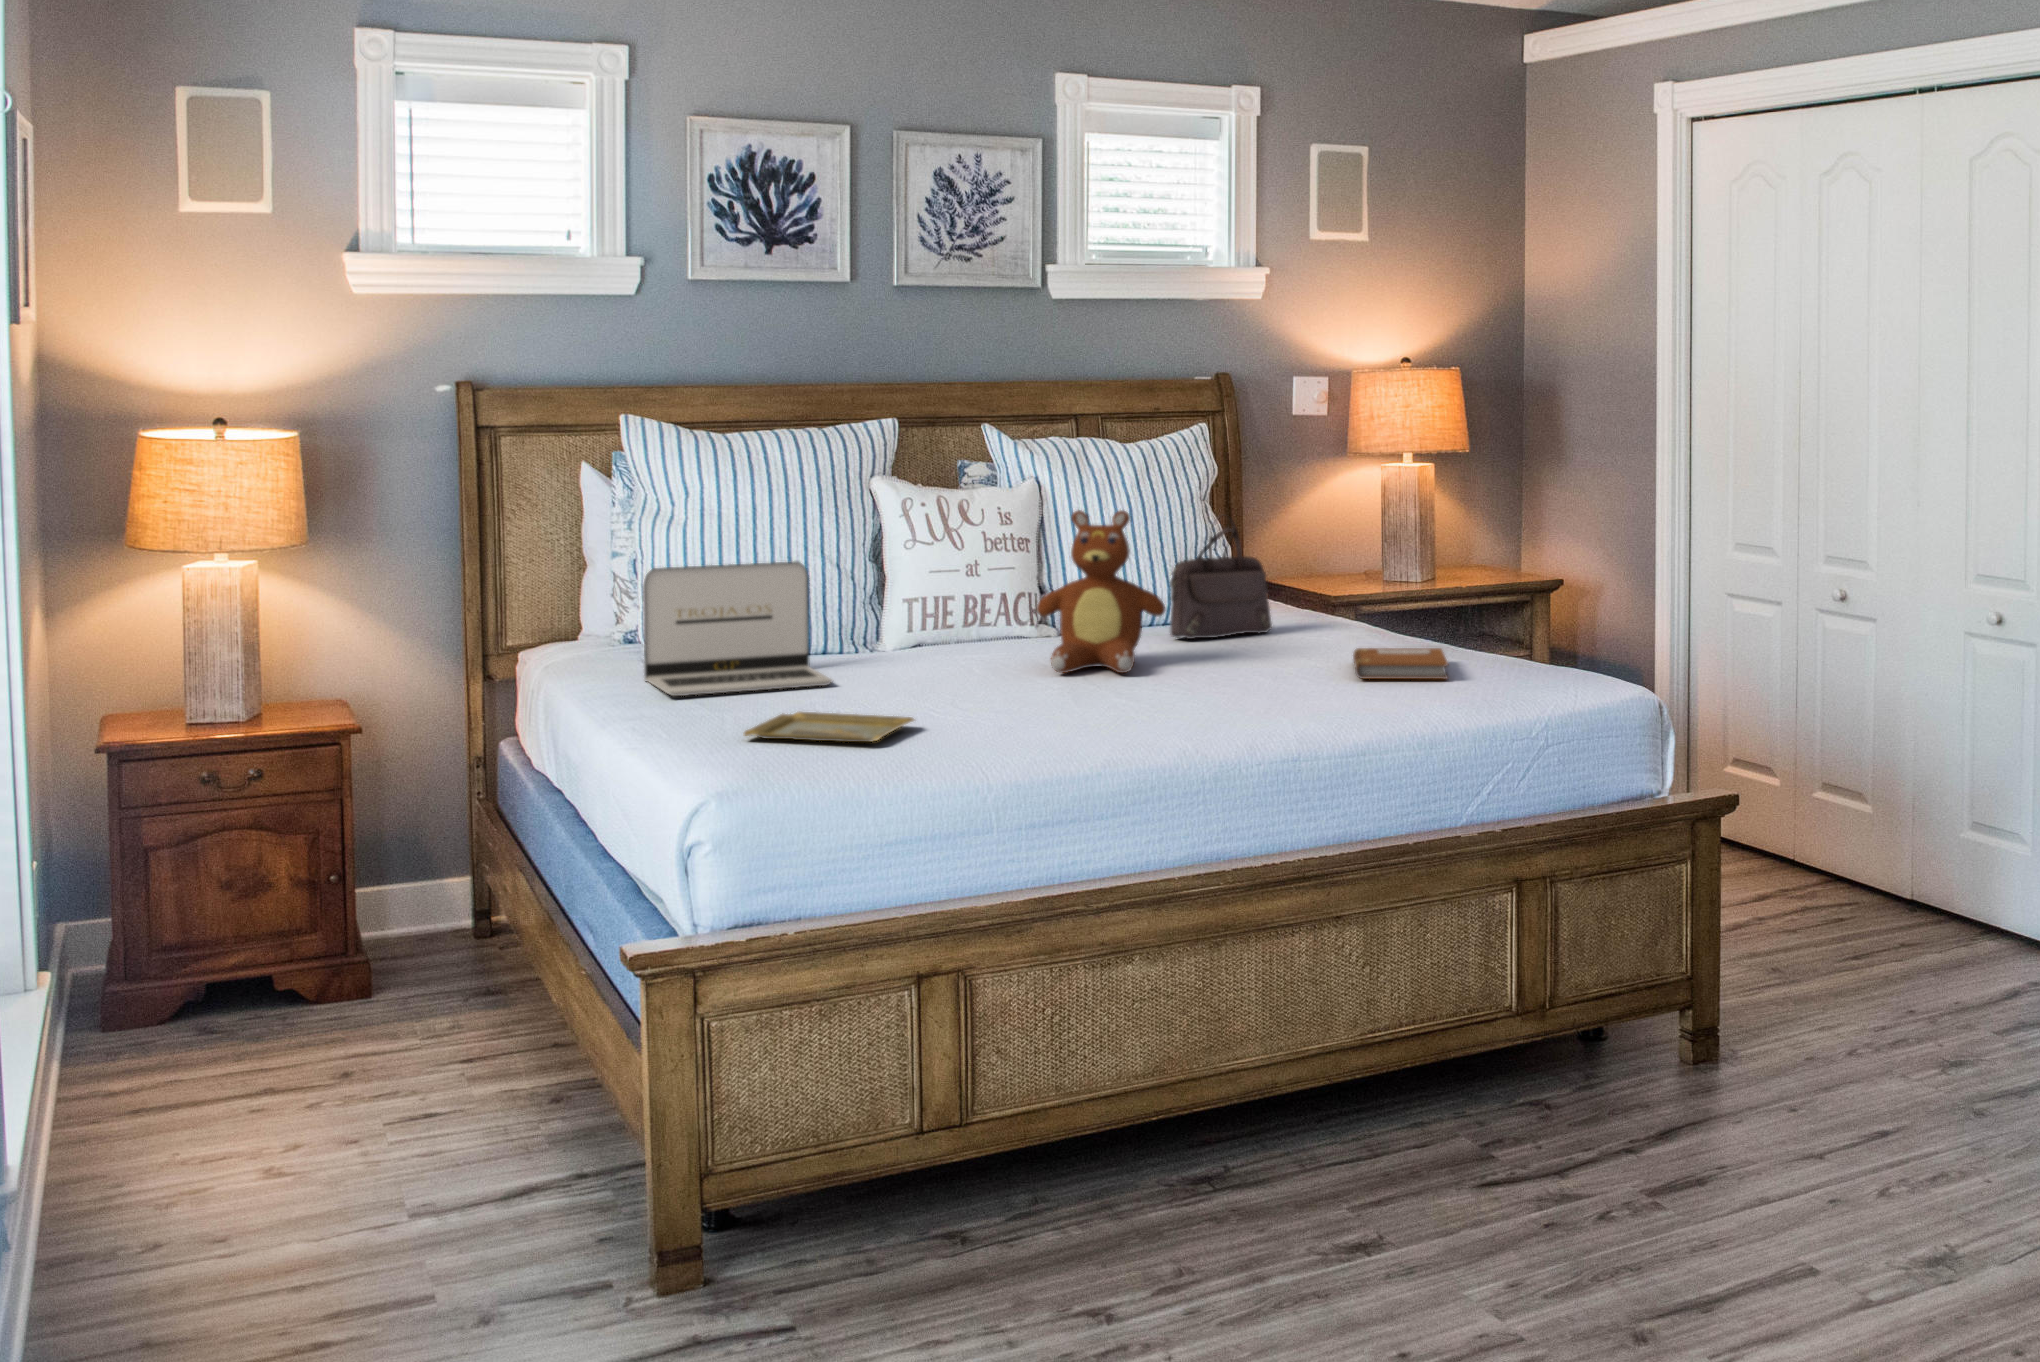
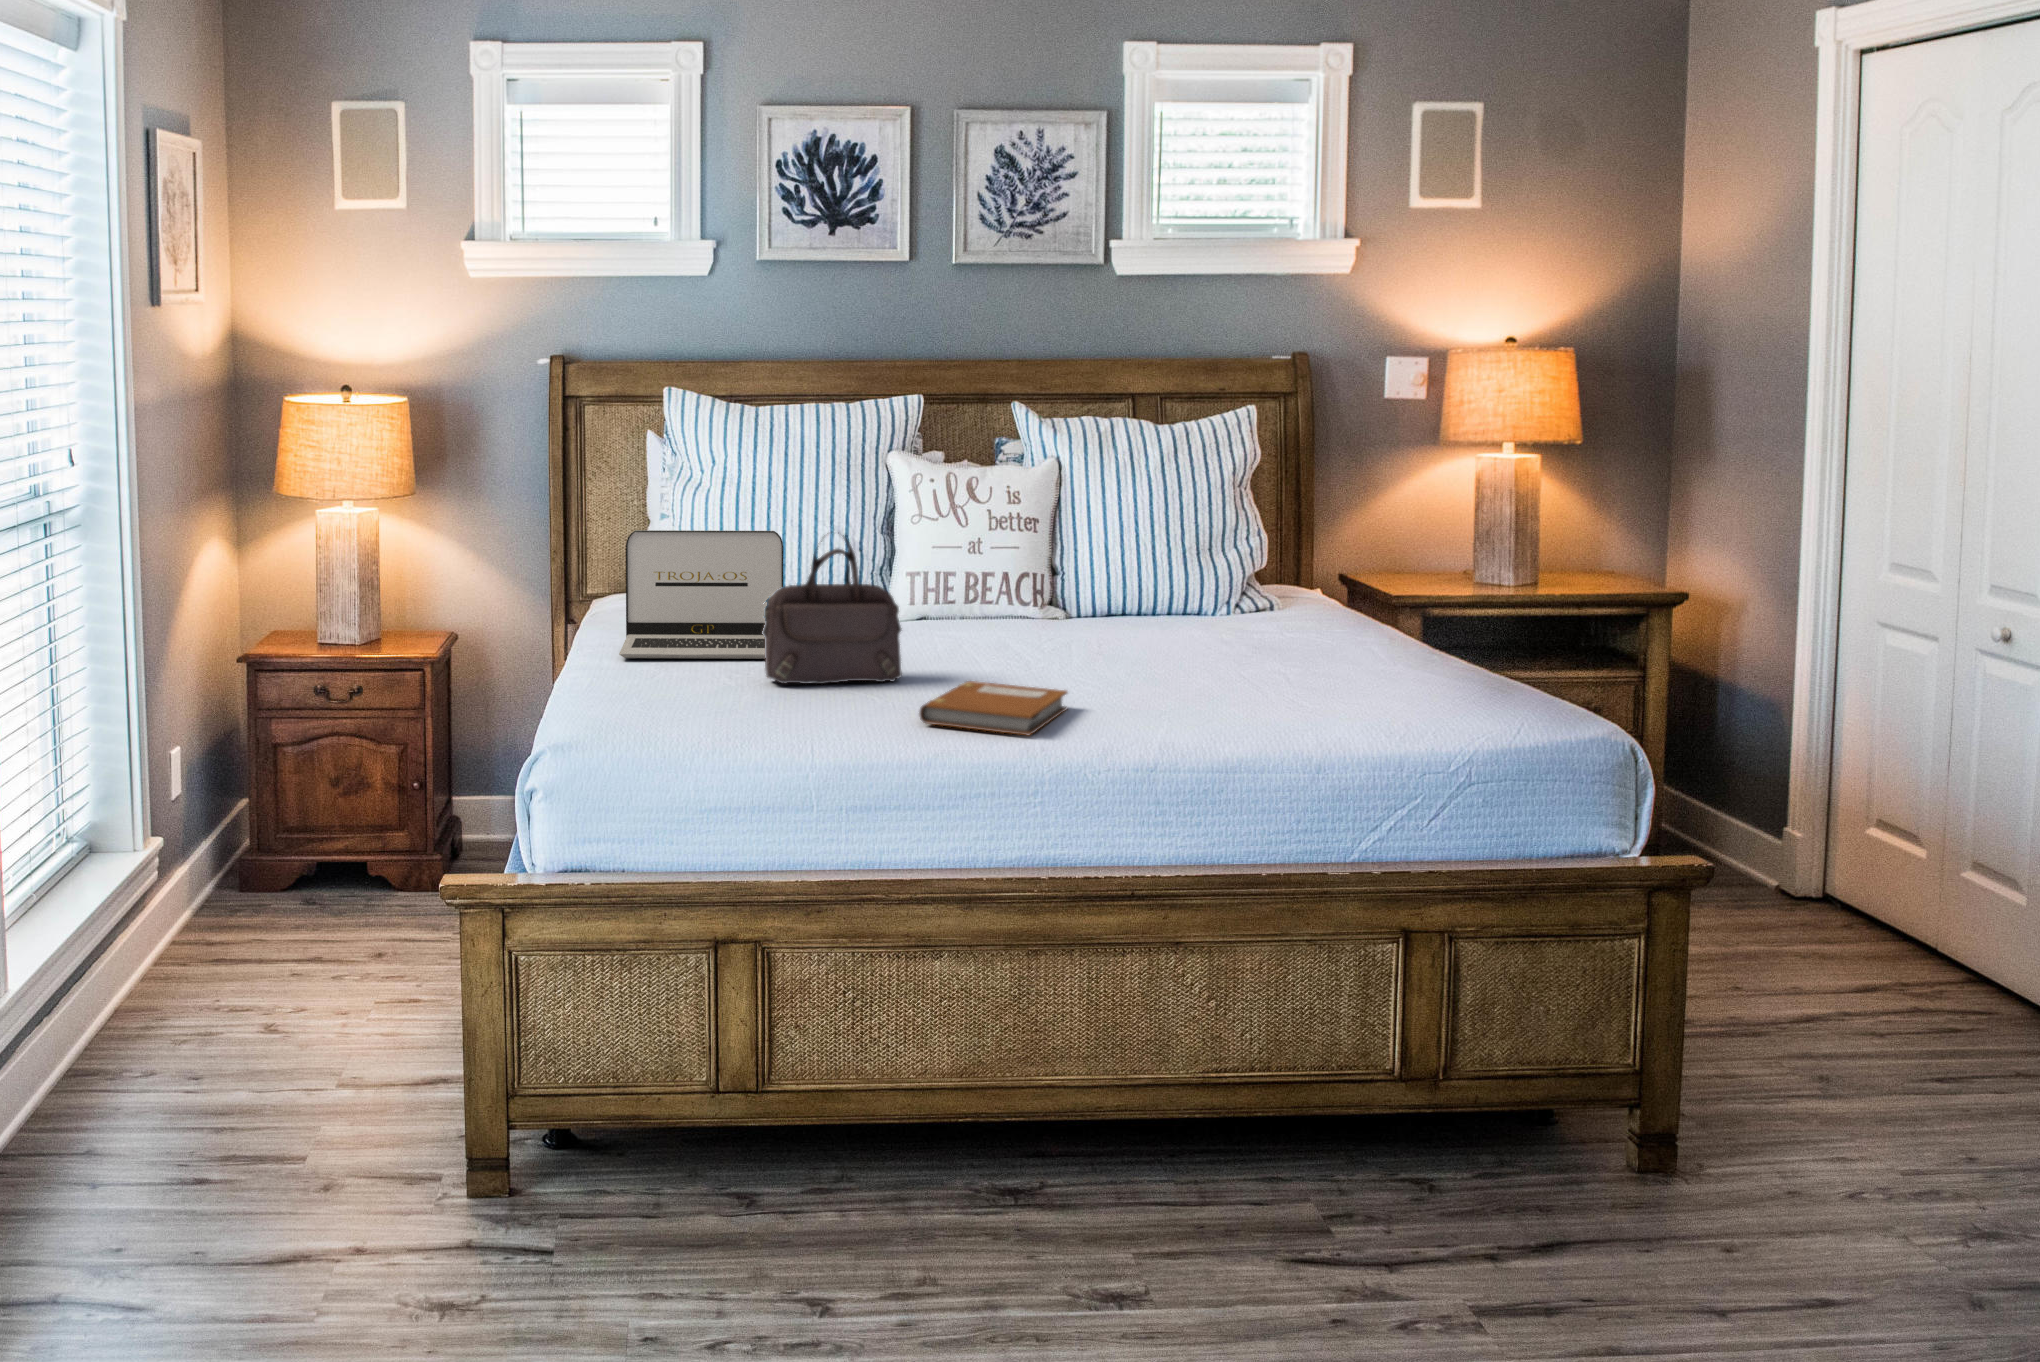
teddy bear: present [1037,510,1165,673] -> none [1005,491,1141,673]
handbag: present [1170,518,1272,639] -> present [762,533,902,684]
notebook: present [1353,648,1449,679] -> present [919,681,1067,735]
tray: present [744,712,914,742] -> none [626,688,803,733]

